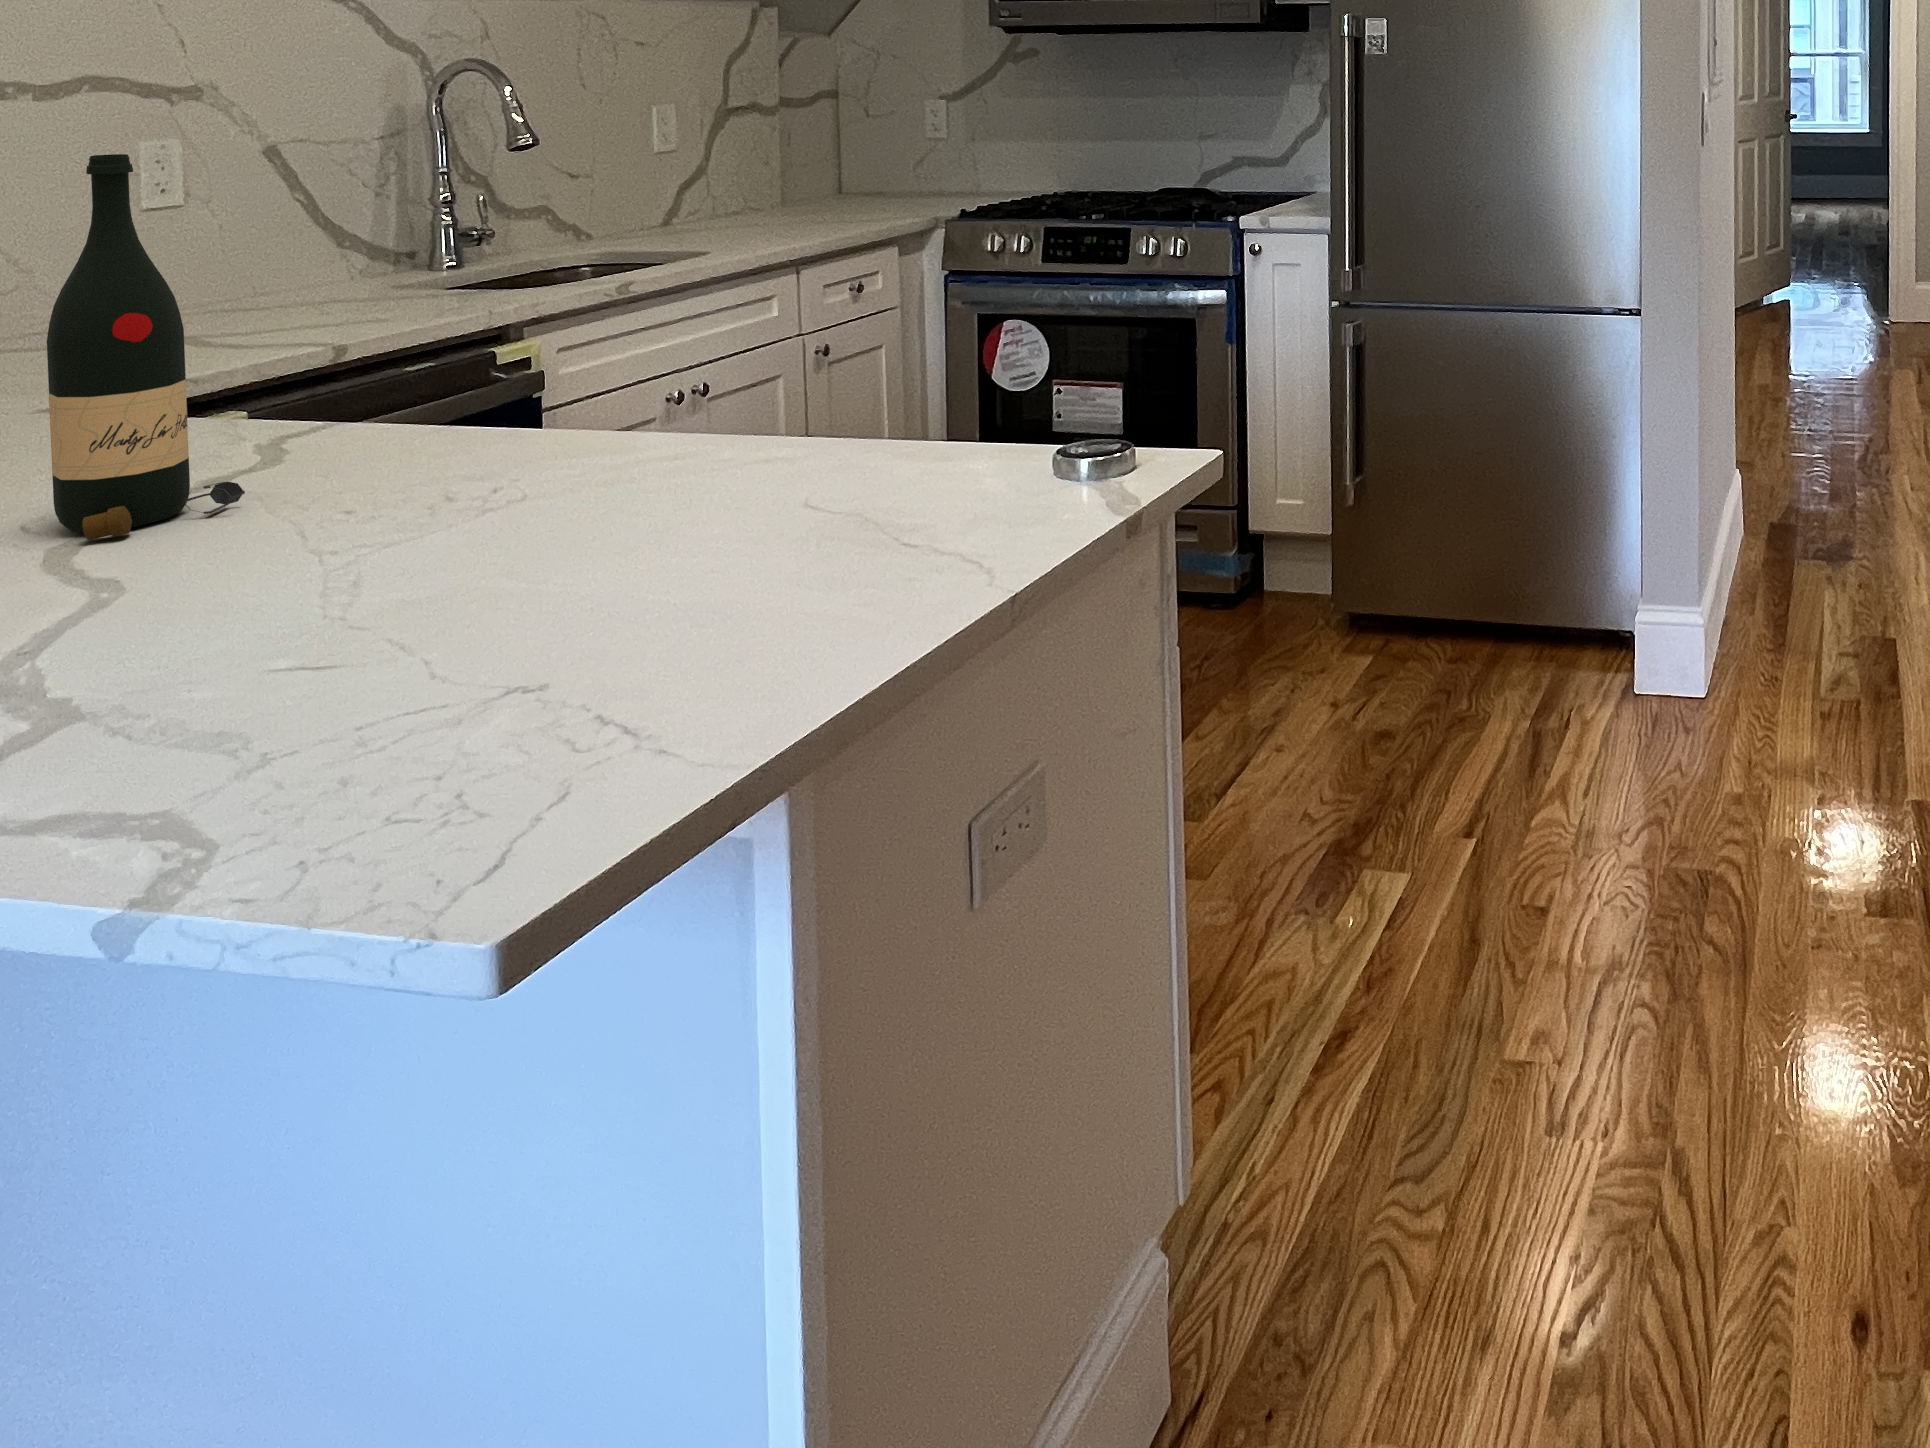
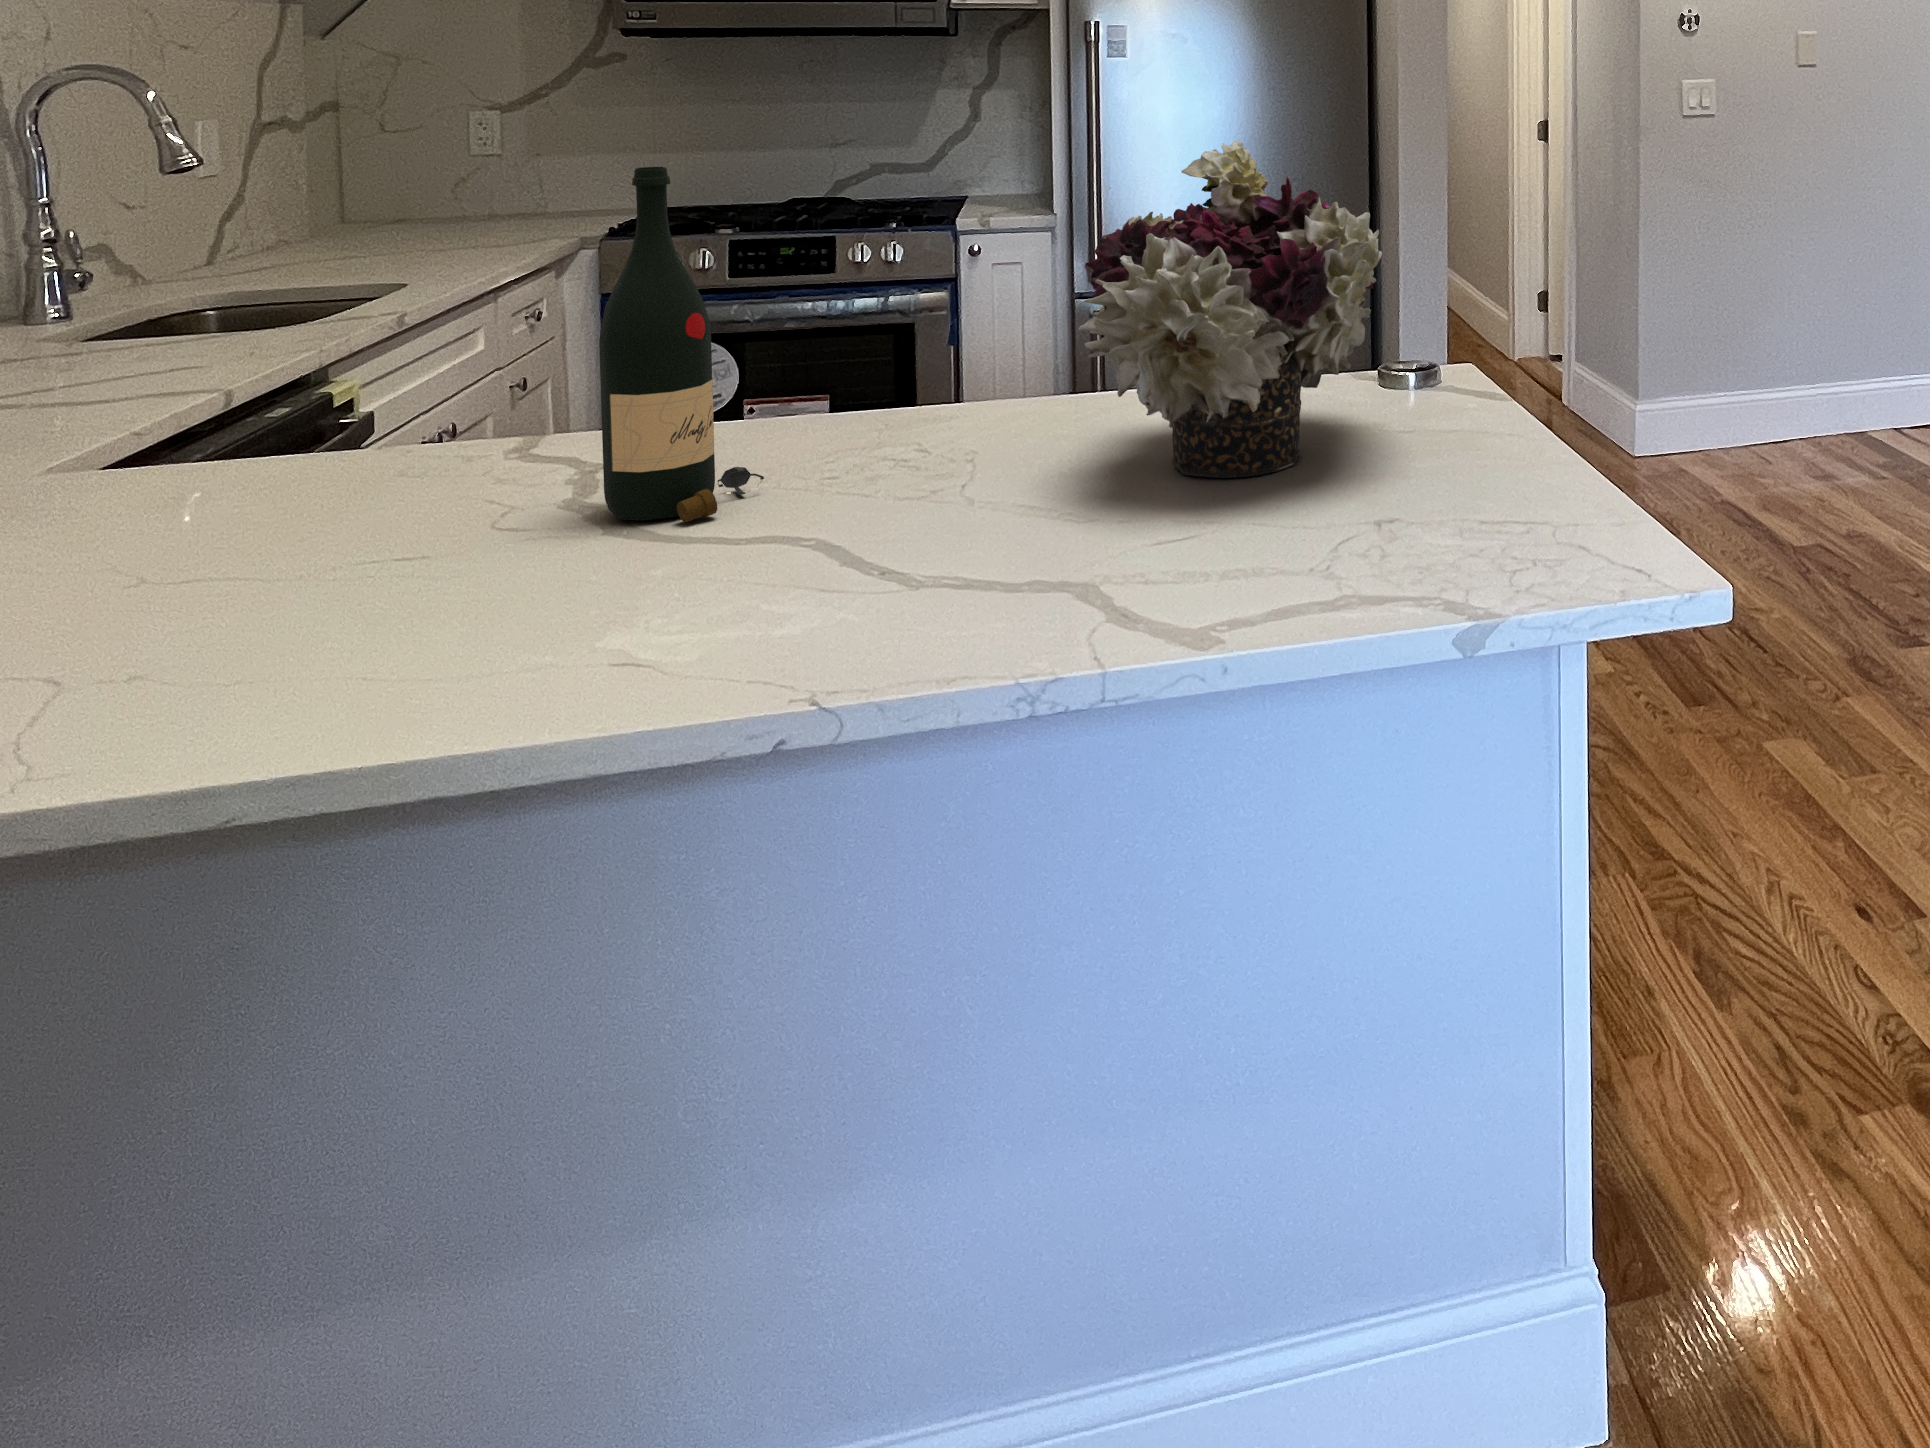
flower arrangement: none [341,142,878,576] -> present [1078,141,1382,478]

